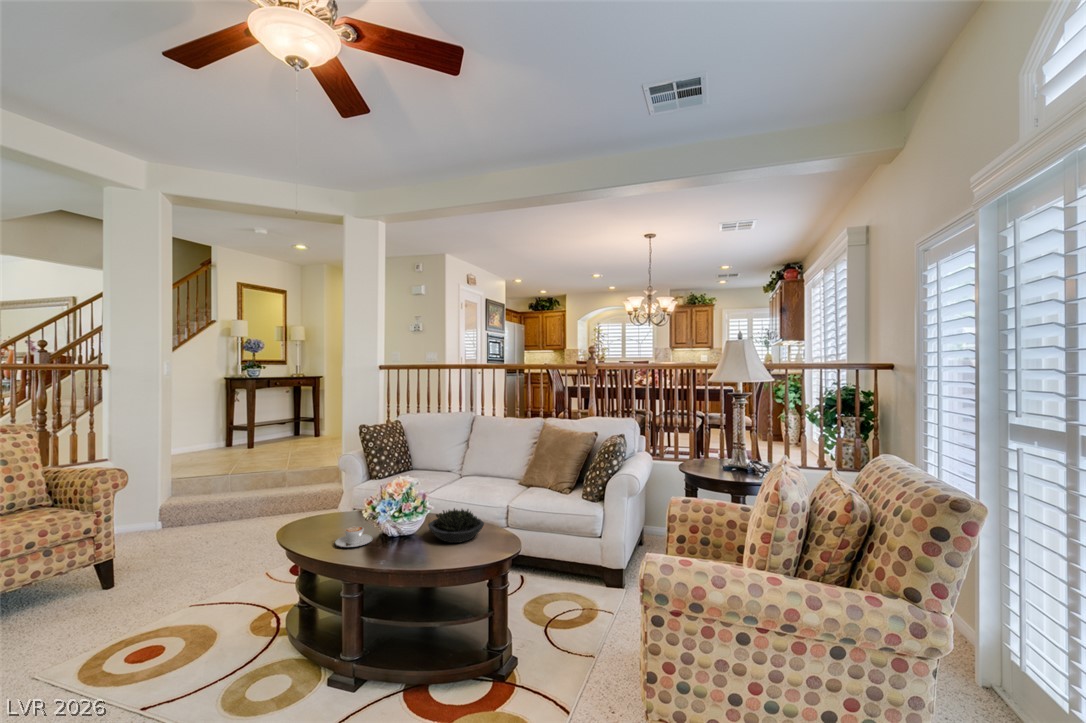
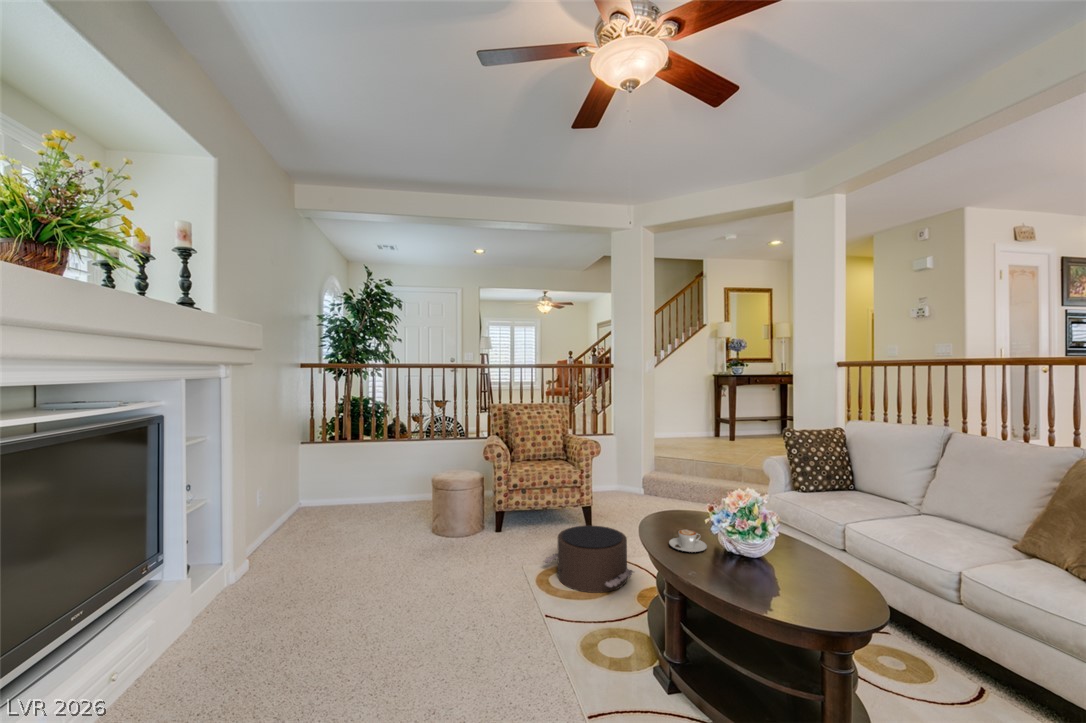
succulent plant: present [428,508,484,543] -> none [760,544,843,595]
pouf: none [83,570,239,667] -> present [544,526,633,593]

